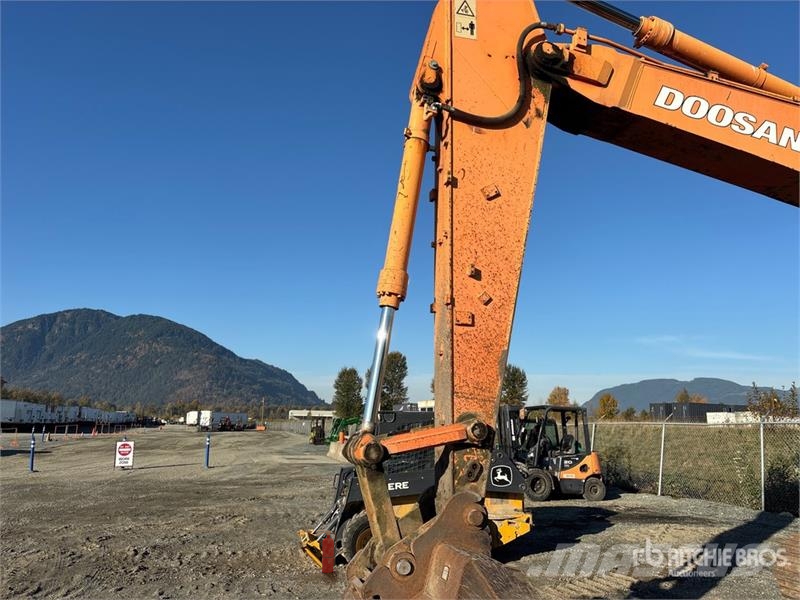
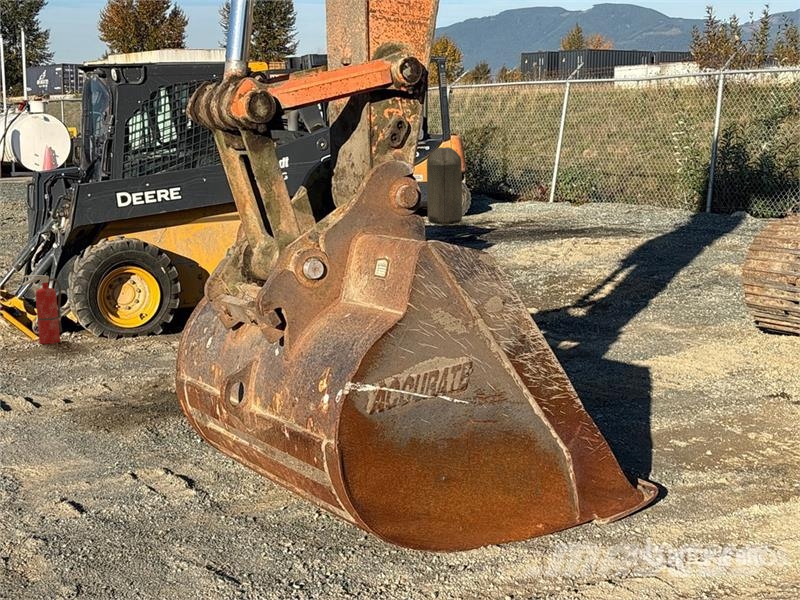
trash can: none [576,459,600,506] -> present [427,147,462,225]

